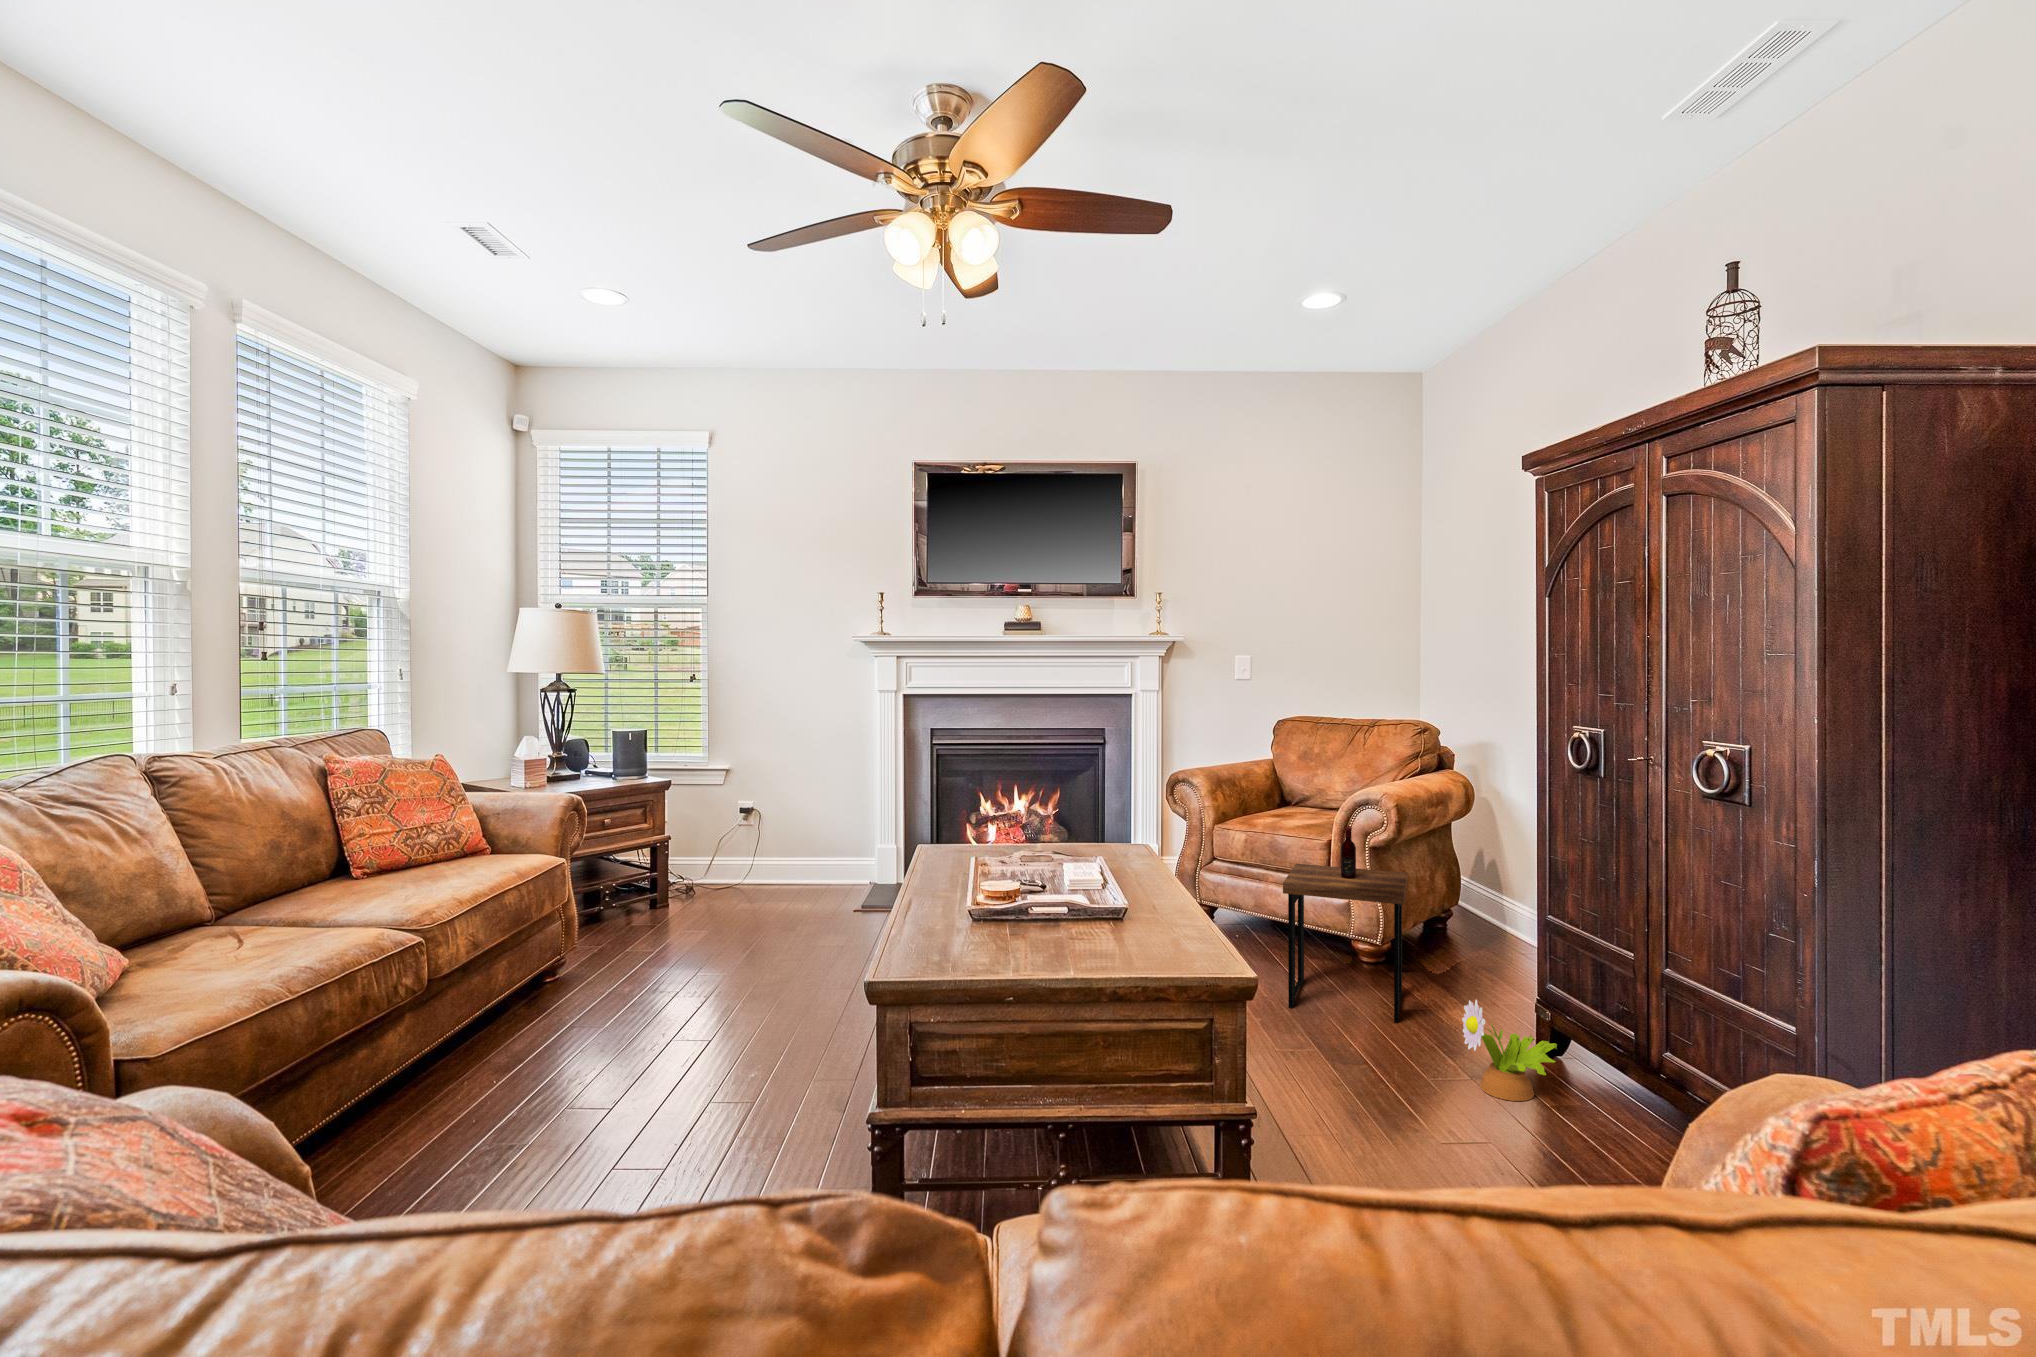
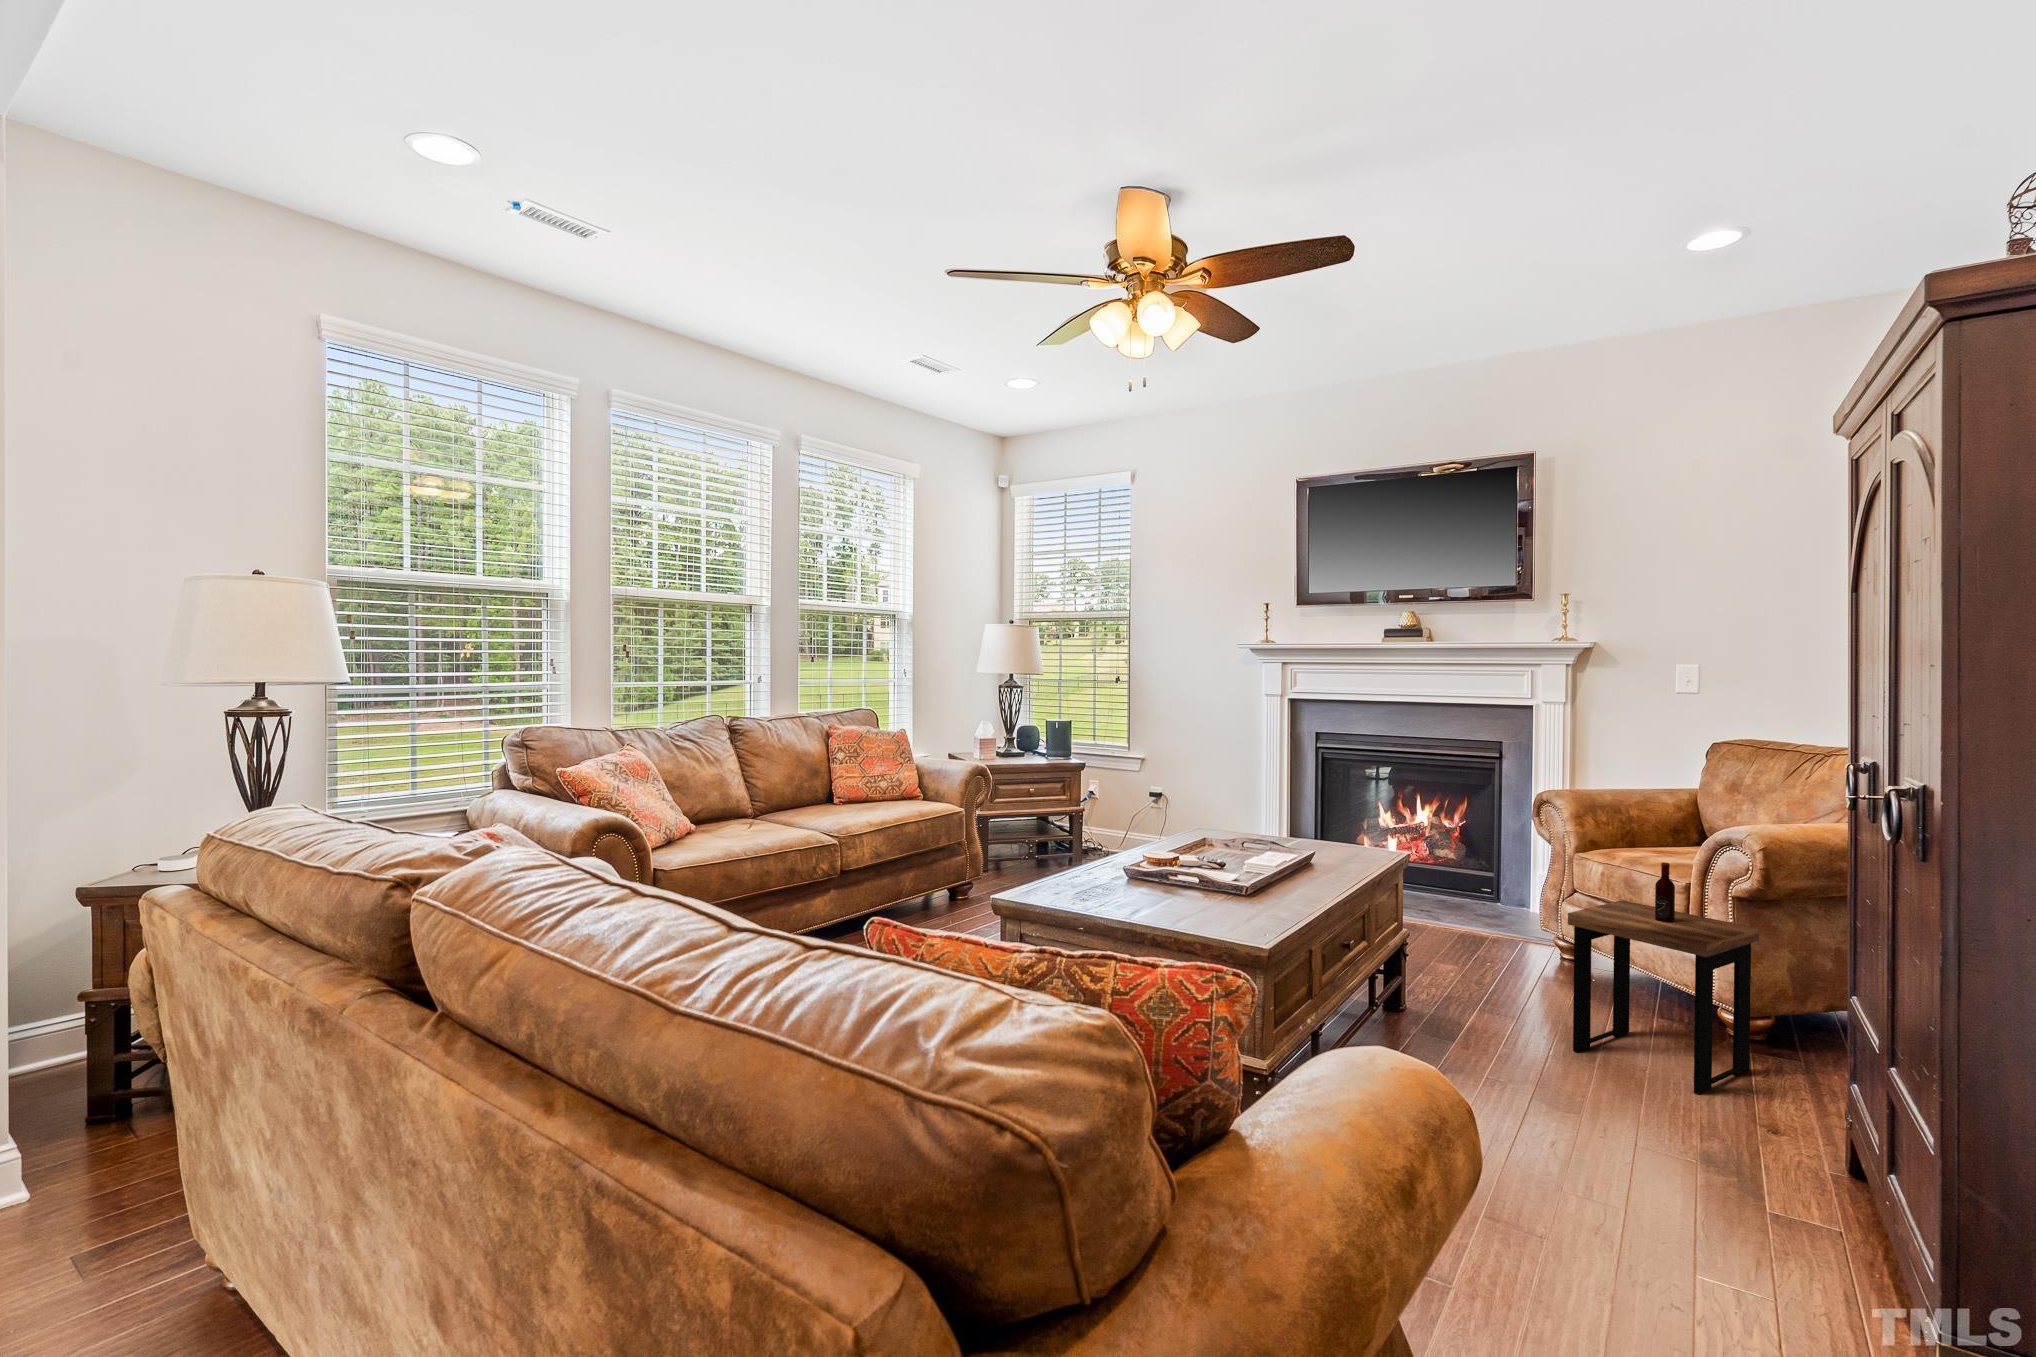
decorative plant: present [1462,1000,1557,1101] -> none [1700,1066,1833,1199]

